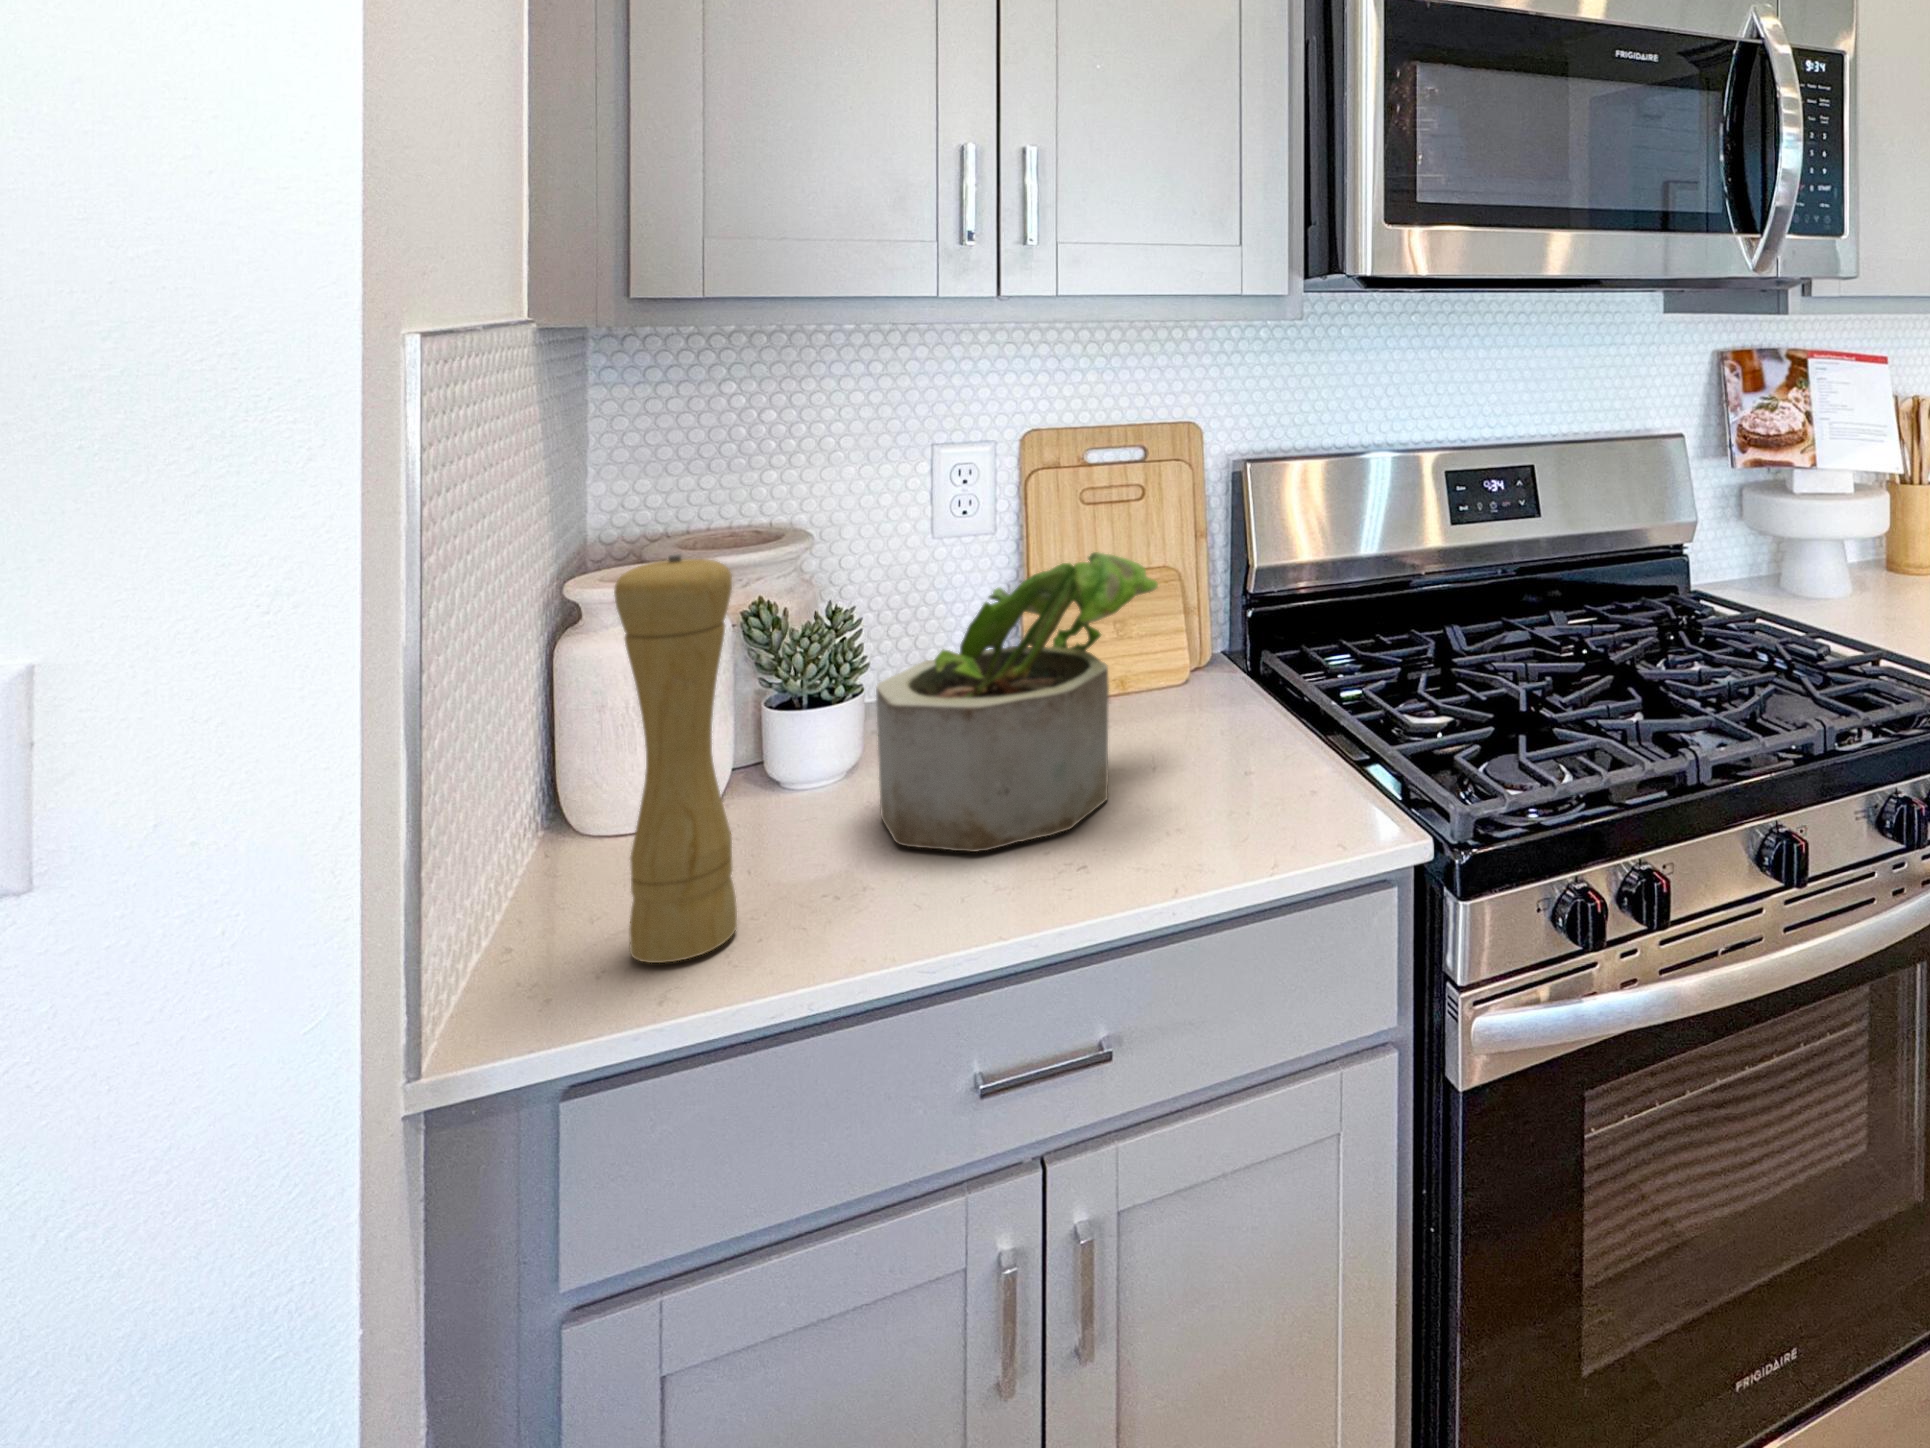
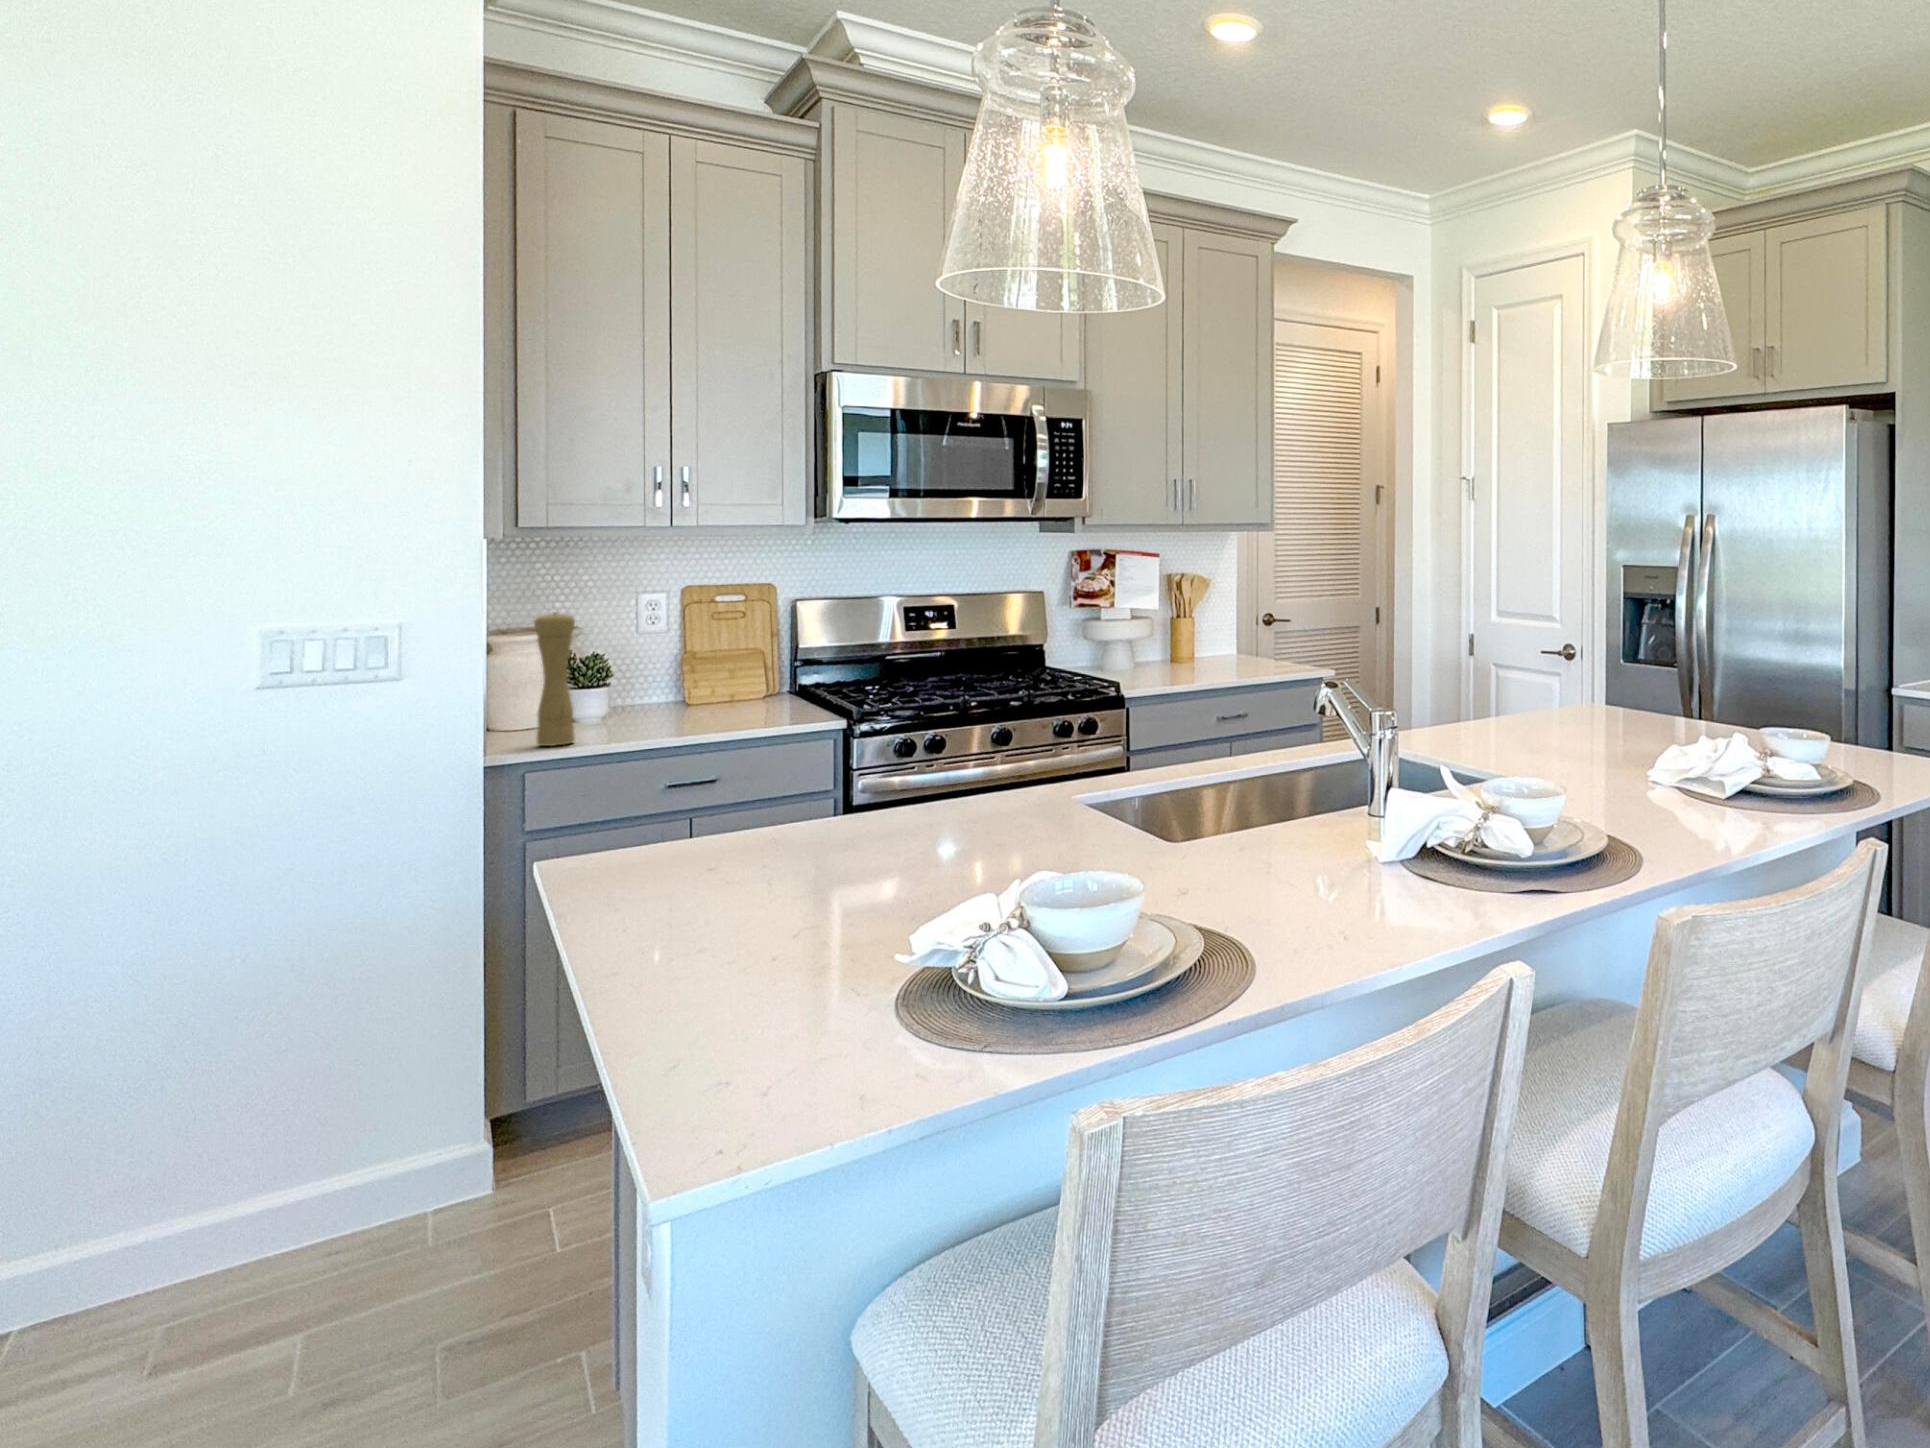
potted plant: present [876,552,1158,852] -> none [620,622,745,729]

